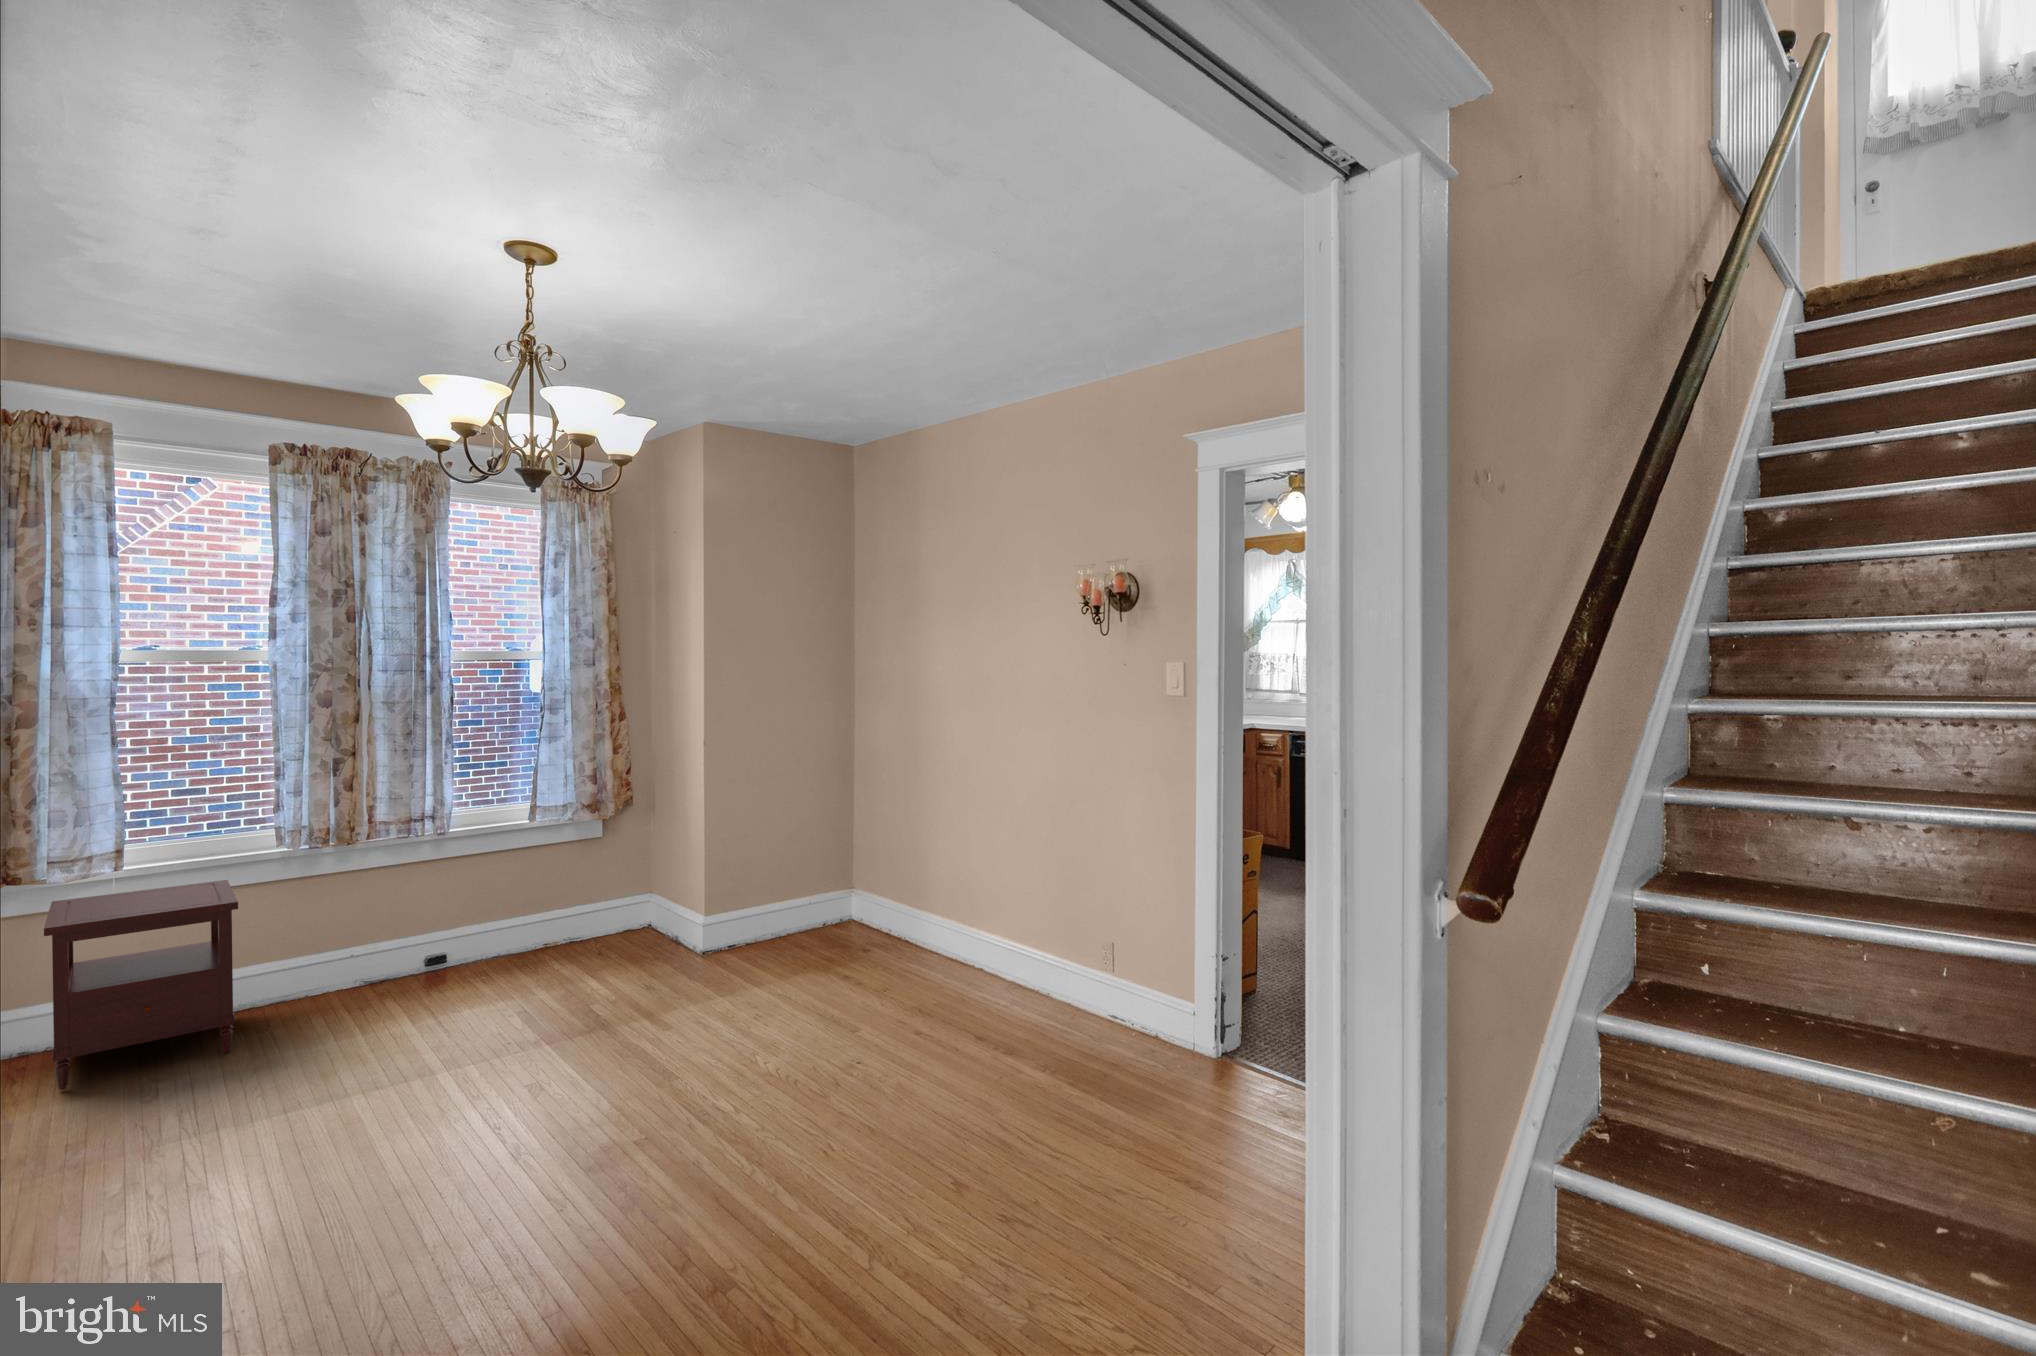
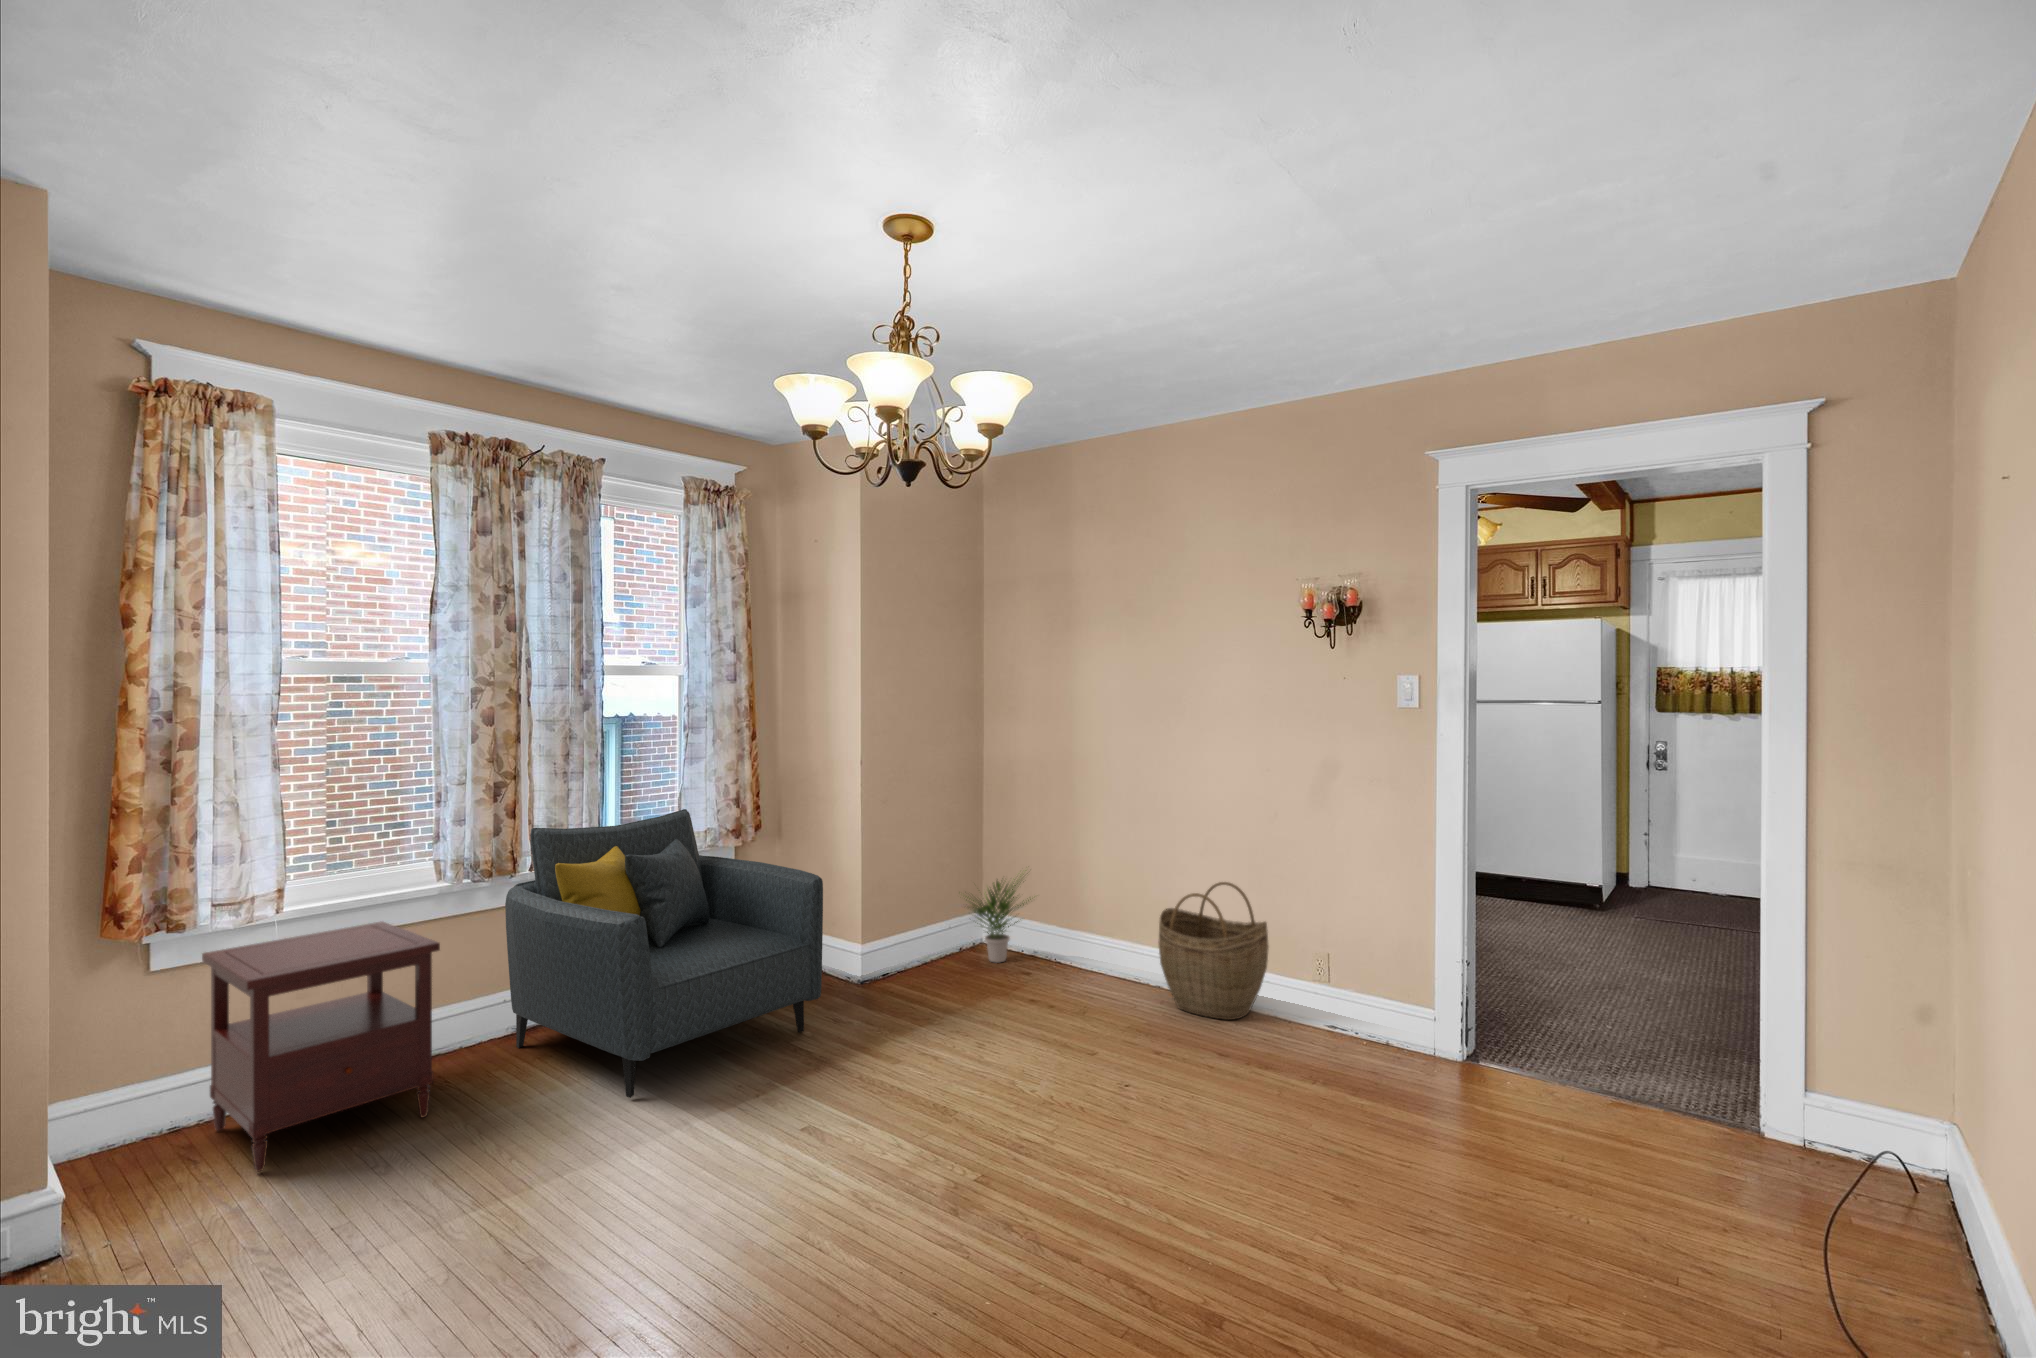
armchair: none [337,787,623,1049] -> present [505,809,823,1098]
potted plant: none [803,849,885,943] -> present [966,876,1033,963]
woven basket: none [951,875,1055,1014] -> present [1158,882,1269,1020]

